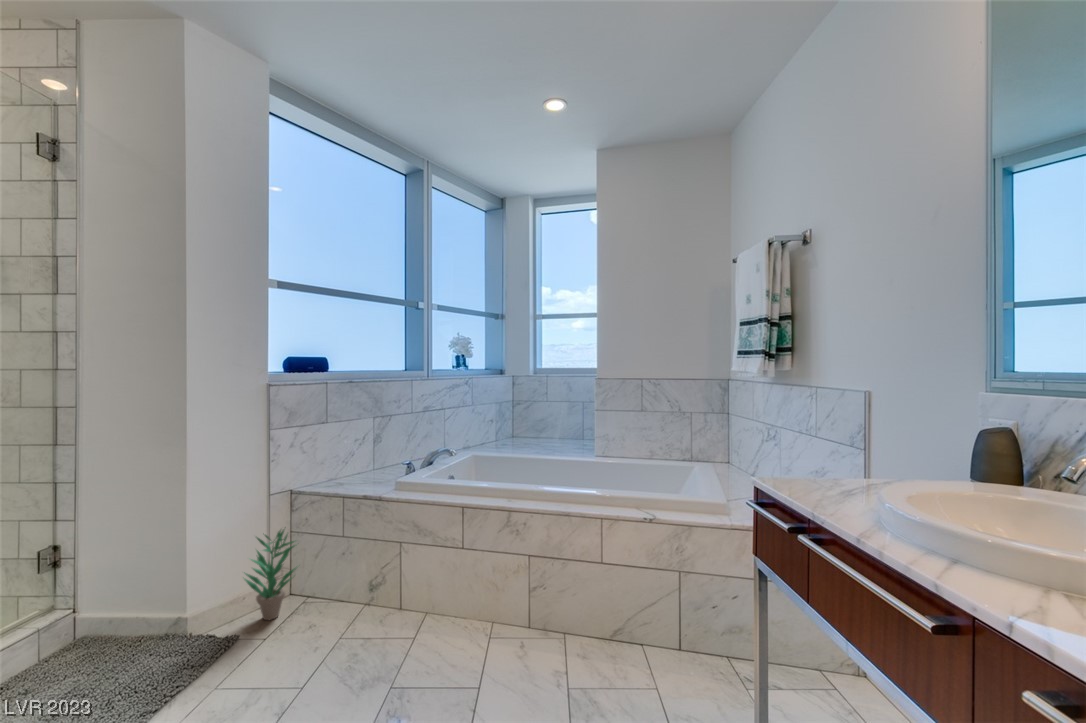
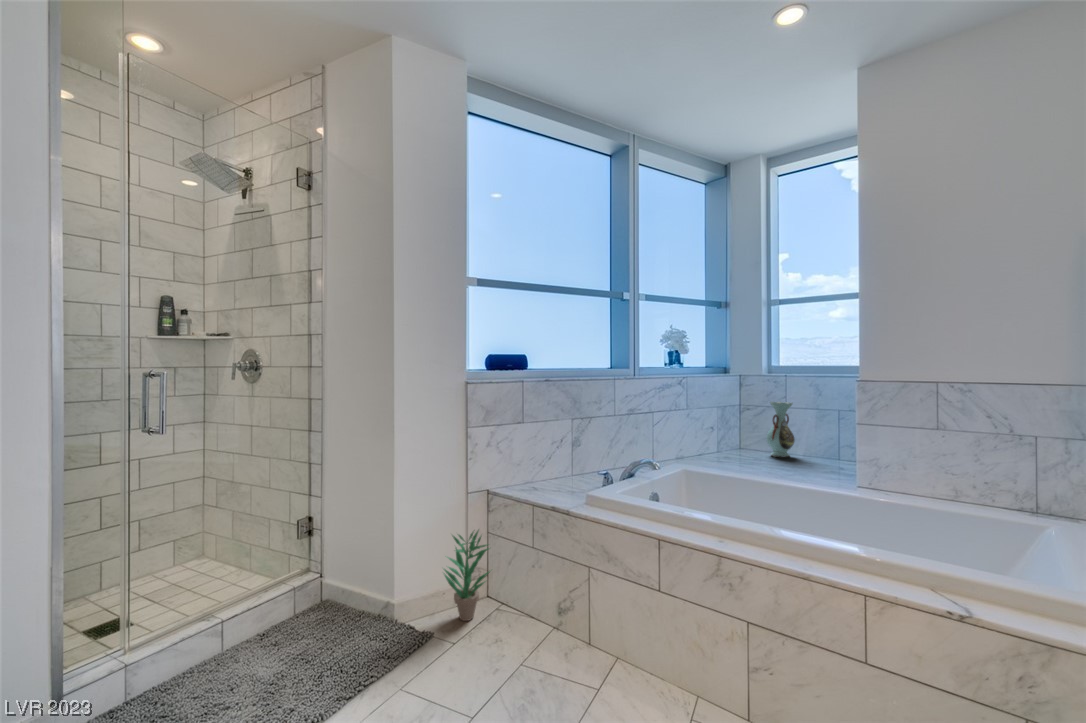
decorative vase: none [533,397,554,442] -> present [766,402,795,457]

